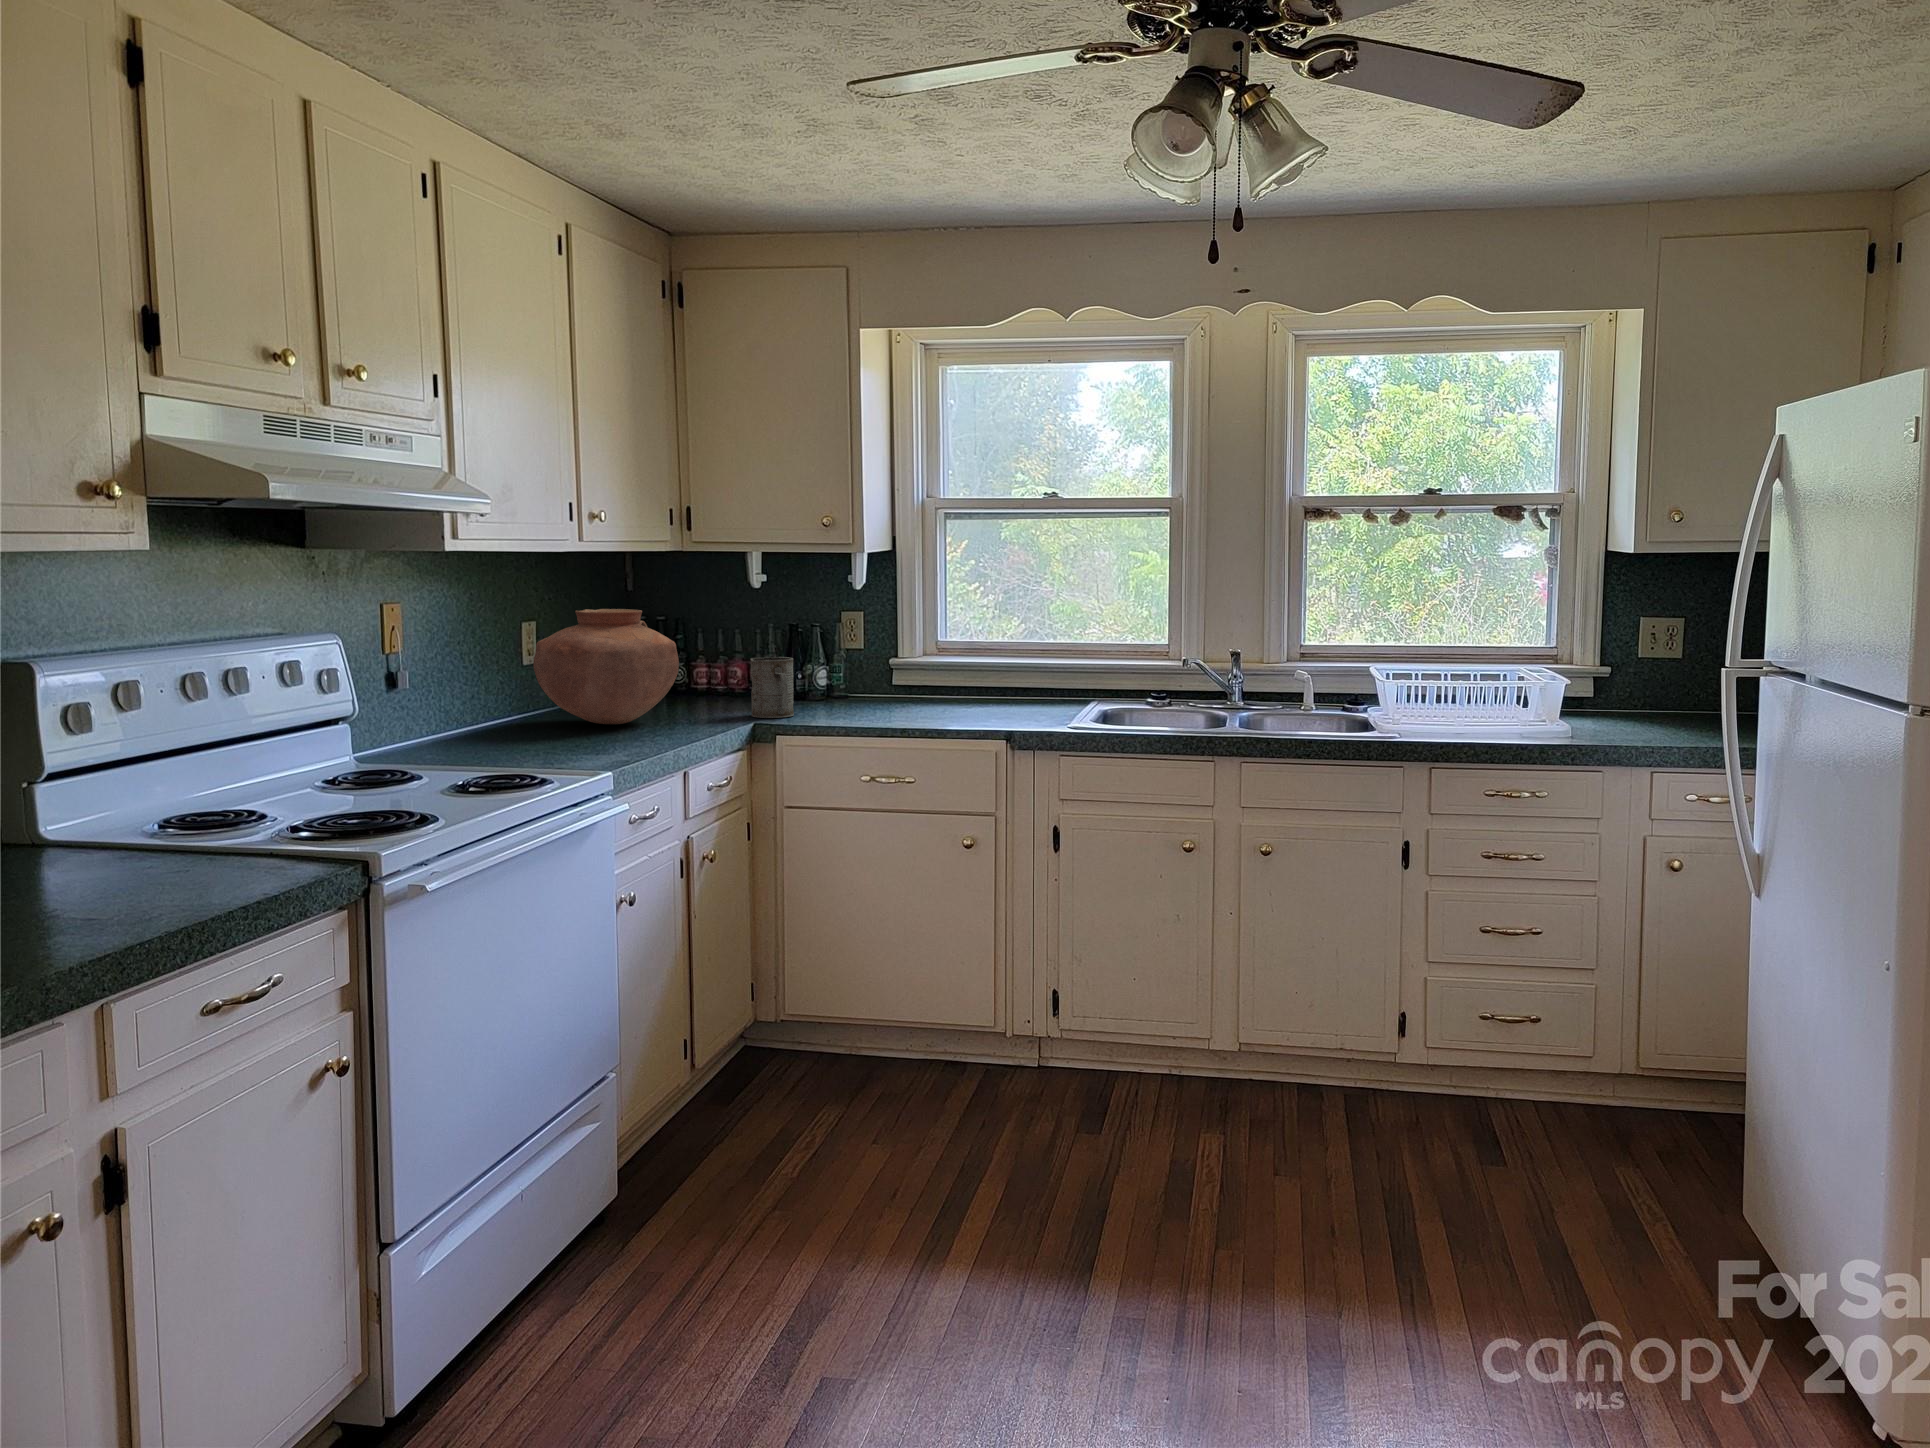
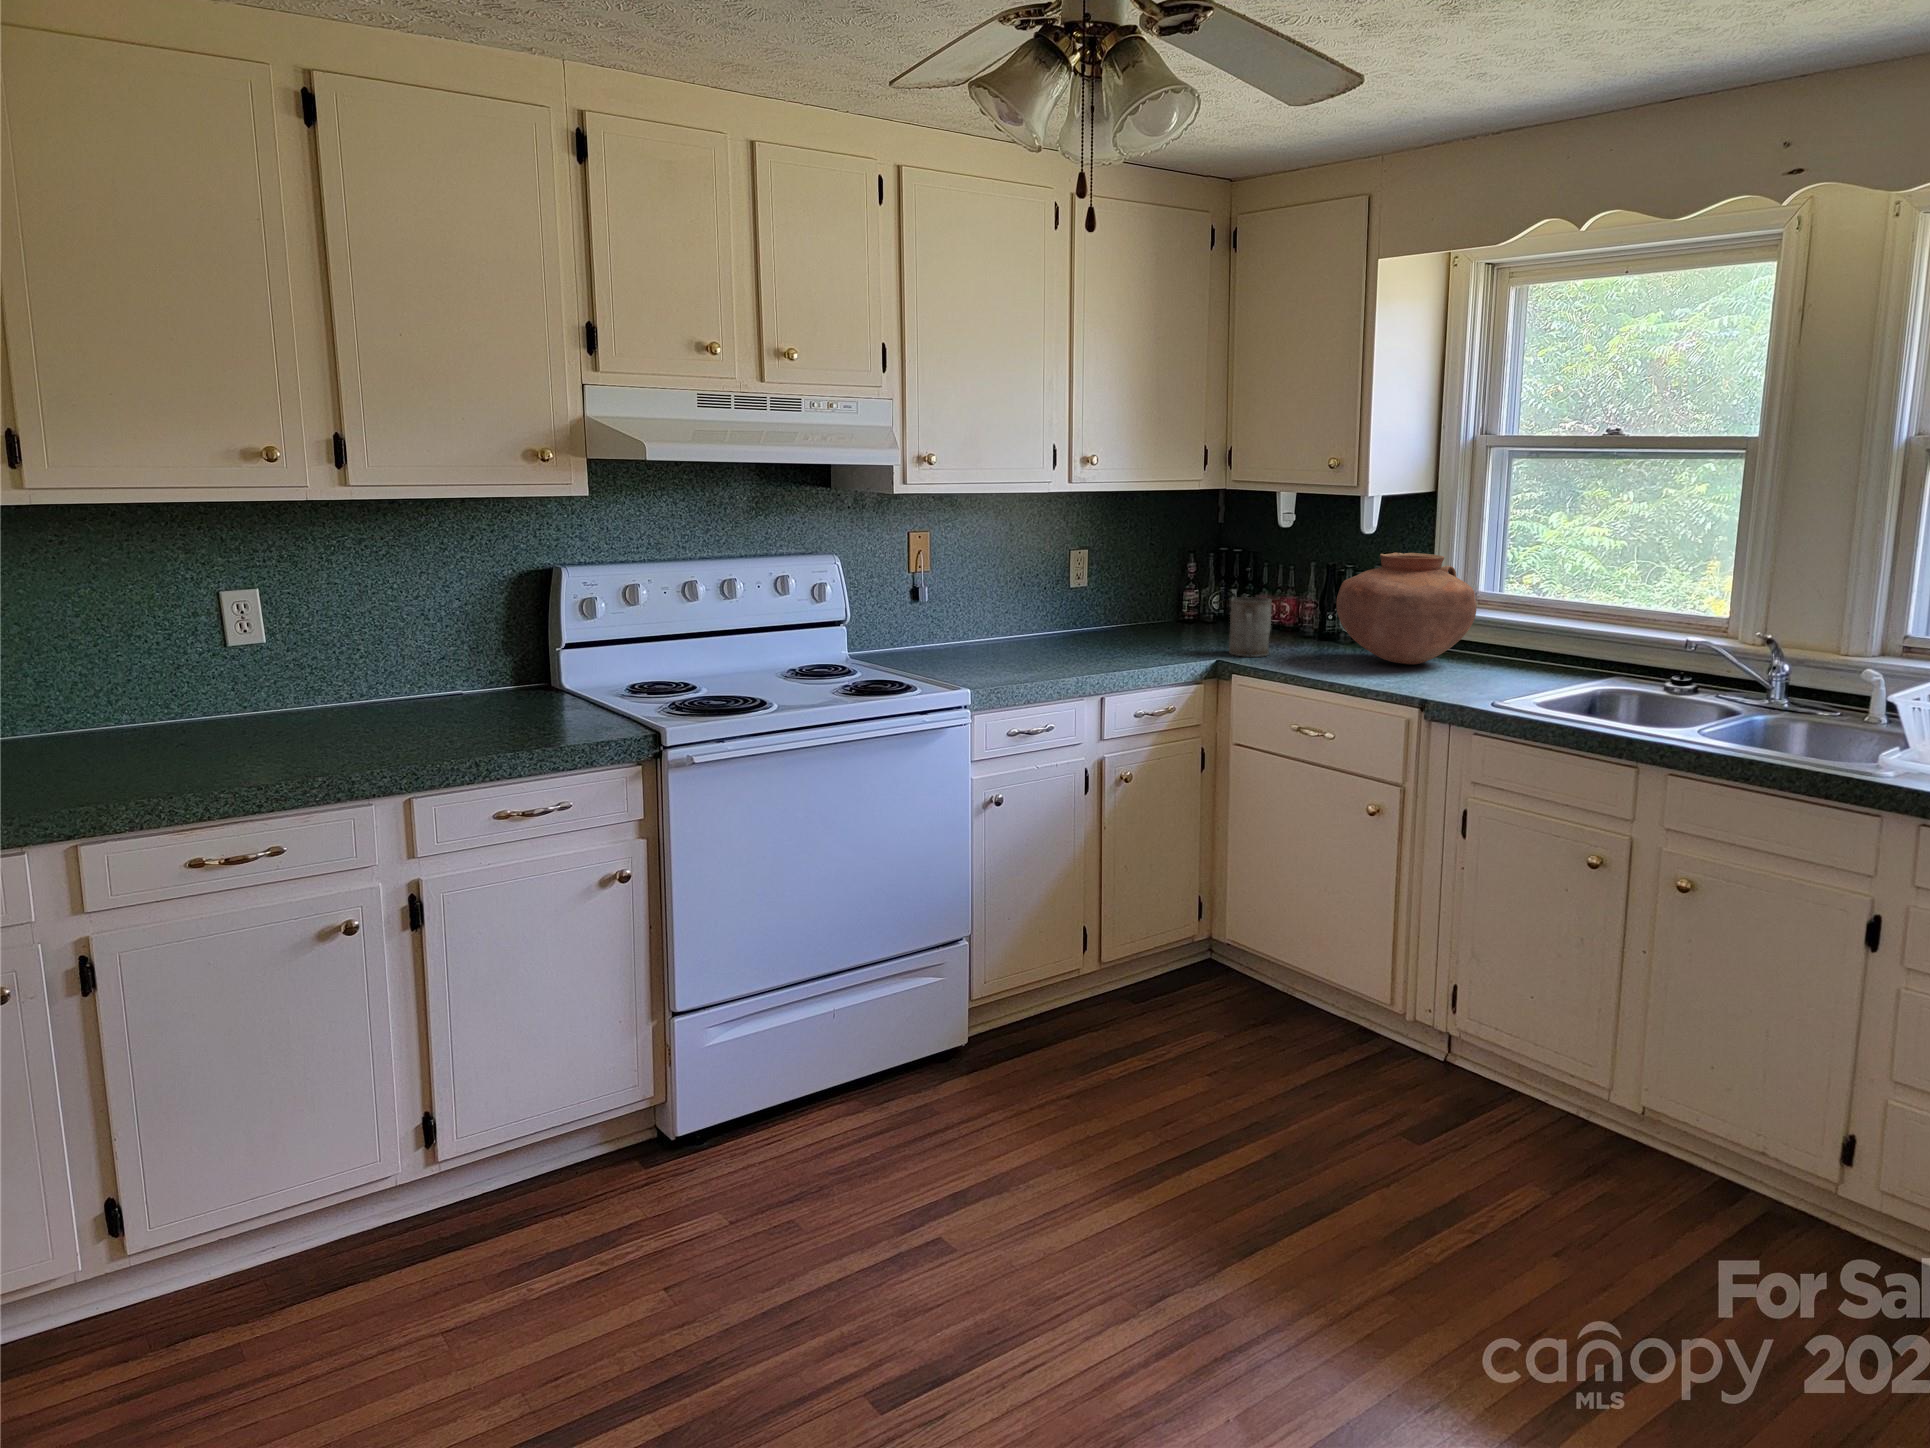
vase: present [533,609,679,724] -> present [1336,553,1476,664]

